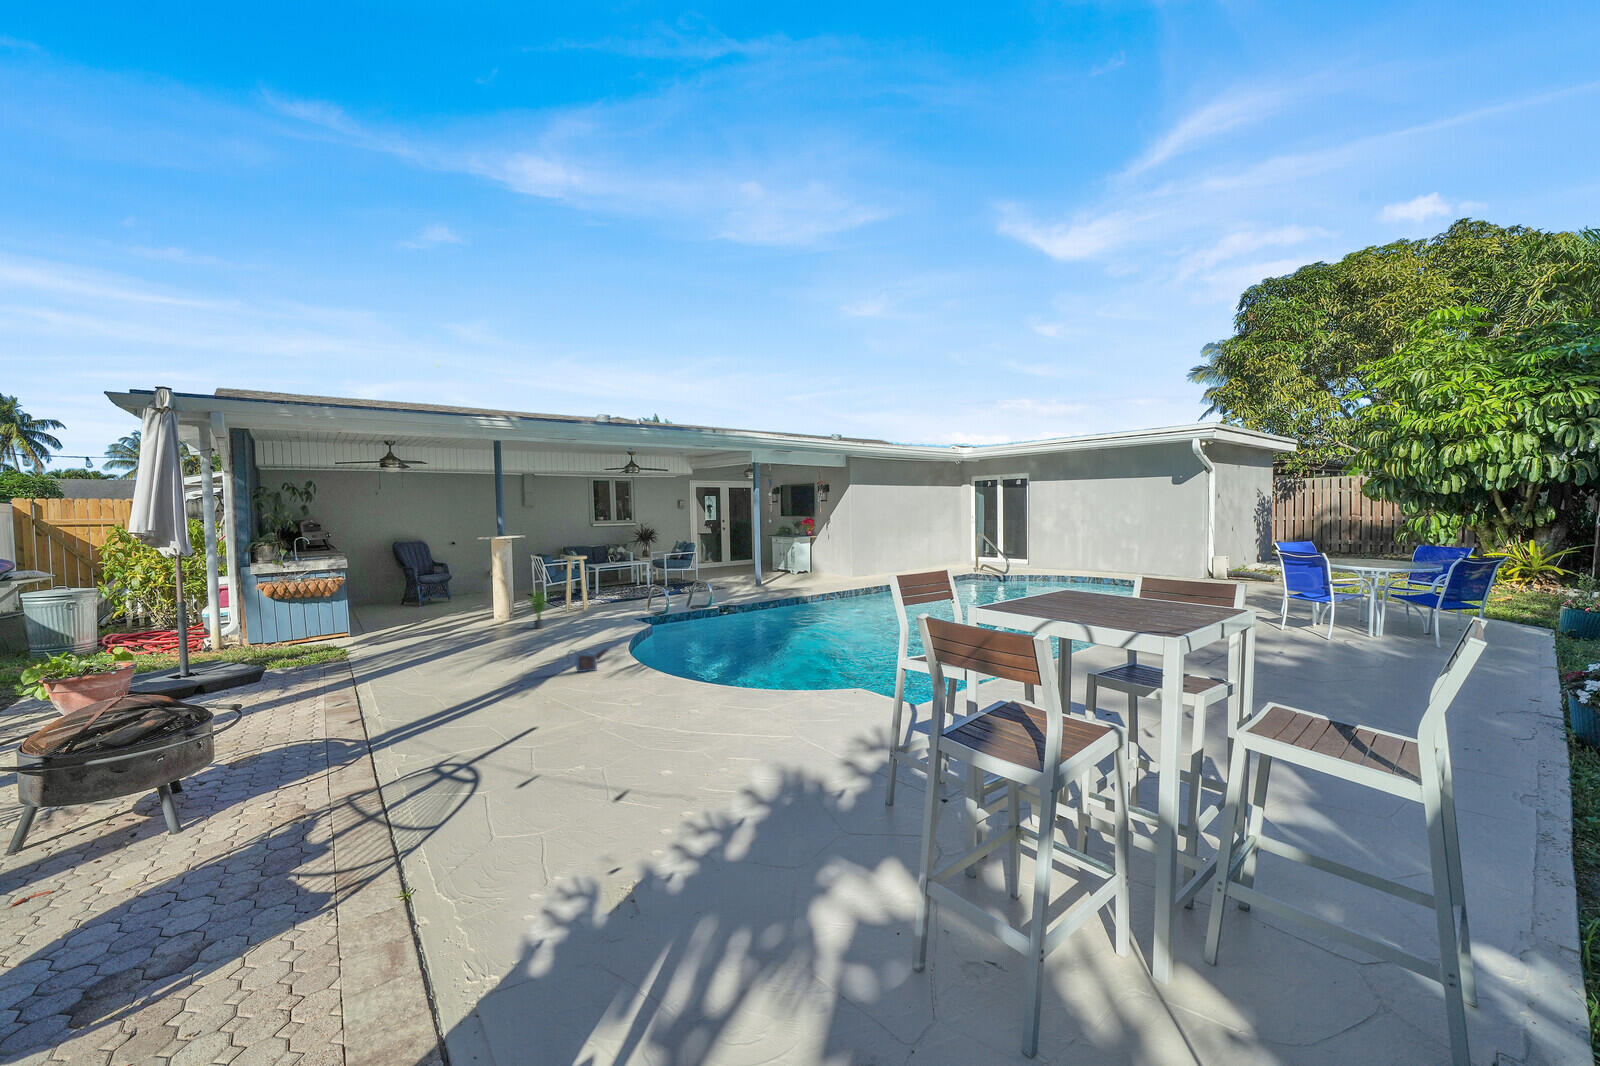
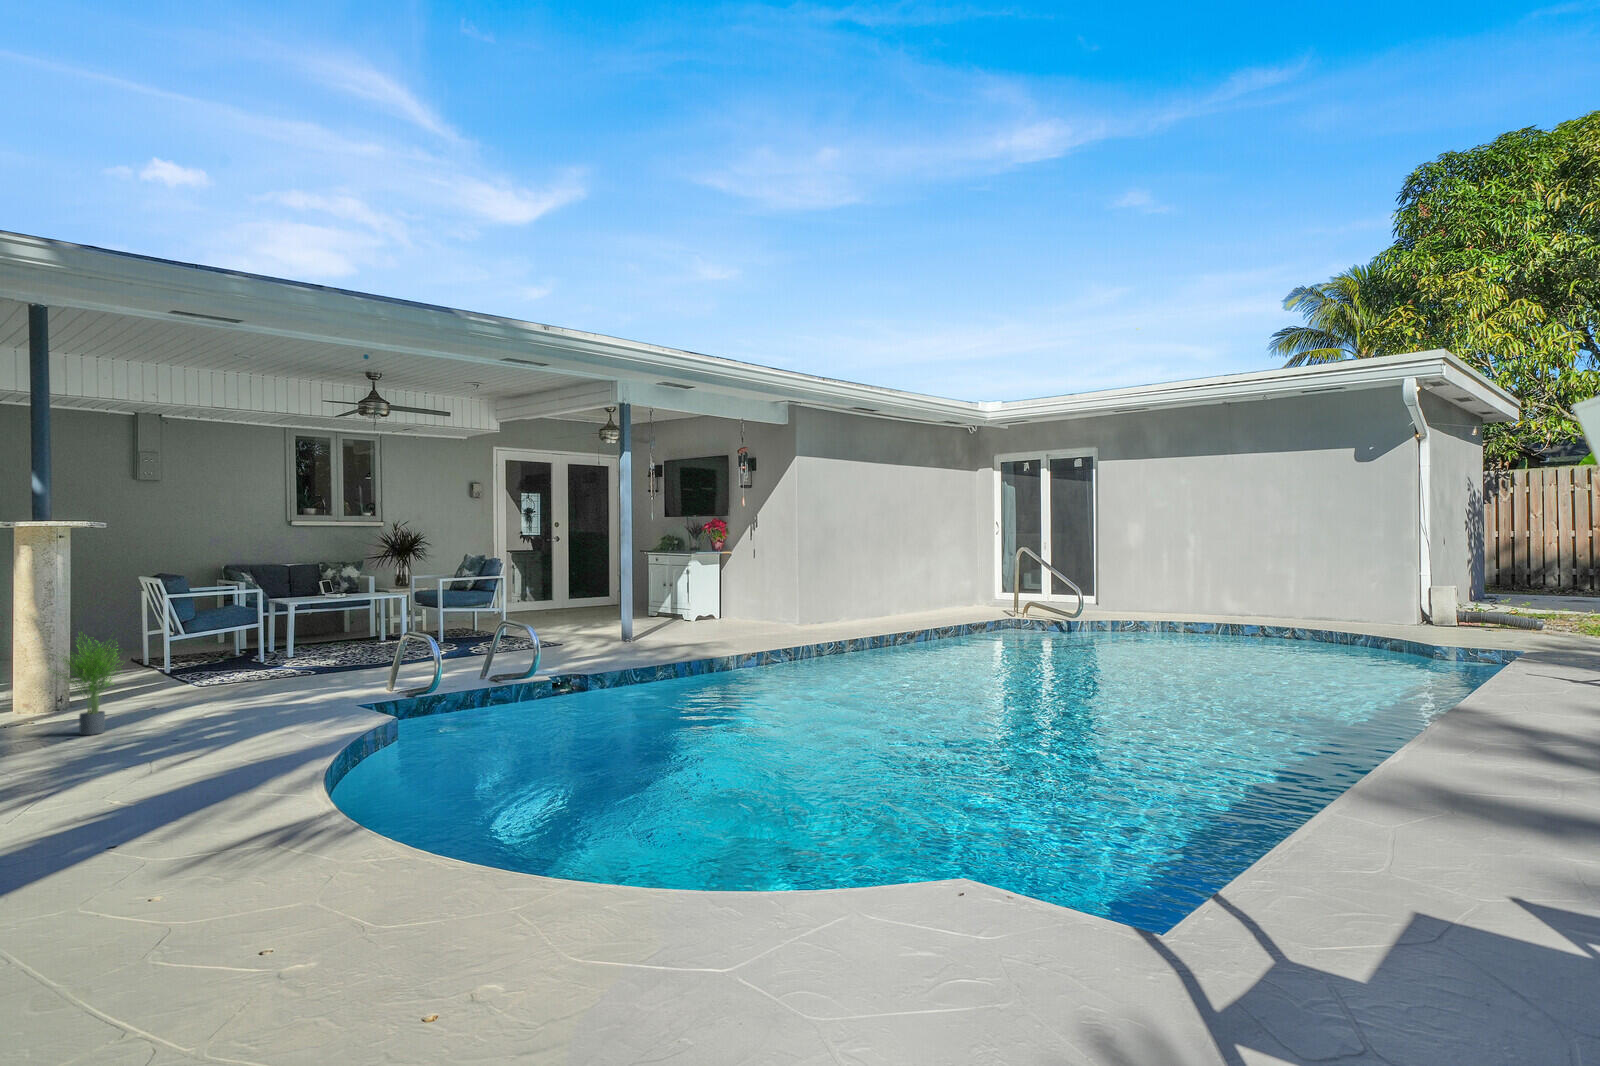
stool: present [564,556,588,612] -> none [191,566,250,693]
watering can: present [567,649,607,672] -> none [66,797,218,879]

